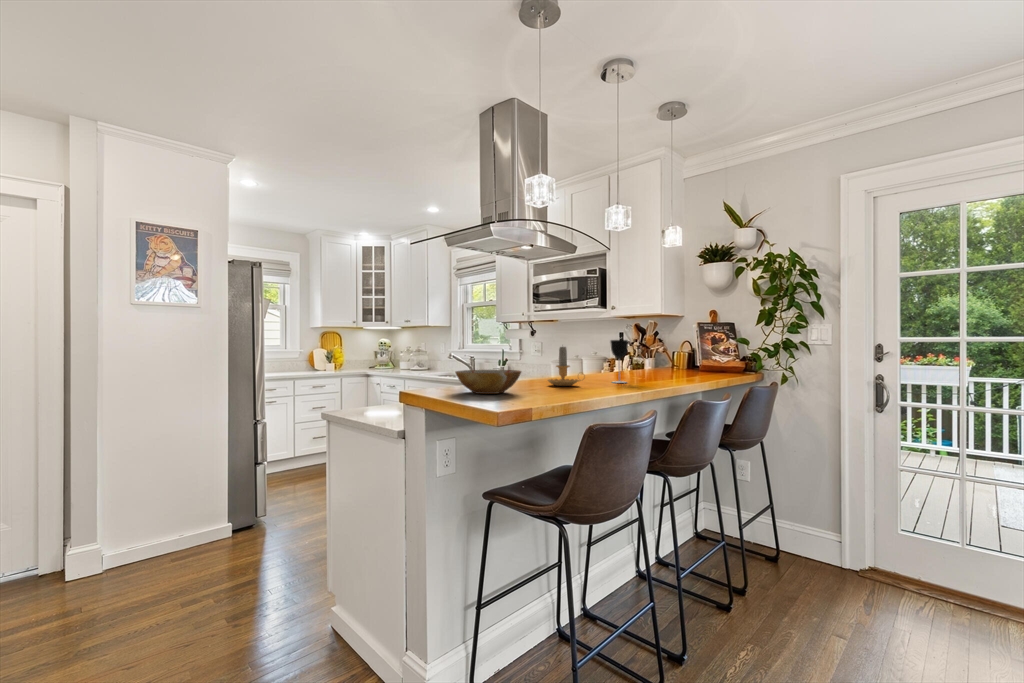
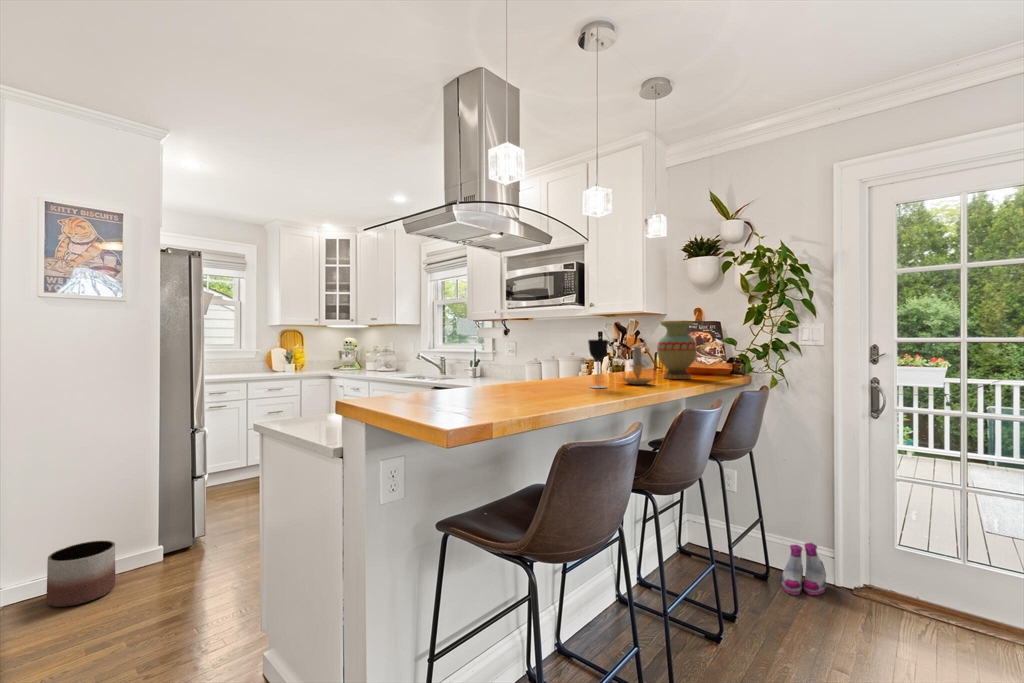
vase: none [674,322,711,376] -> present [657,321,697,379]
candle: present [548,347,585,386] -> present [623,347,656,385]
bowl: present [455,370,521,394] -> none [406,374,485,403]
planter: none [140,516,194,571] -> present [47,541,115,607]
boots: none [790,527,833,575] -> present [781,543,826,595]

